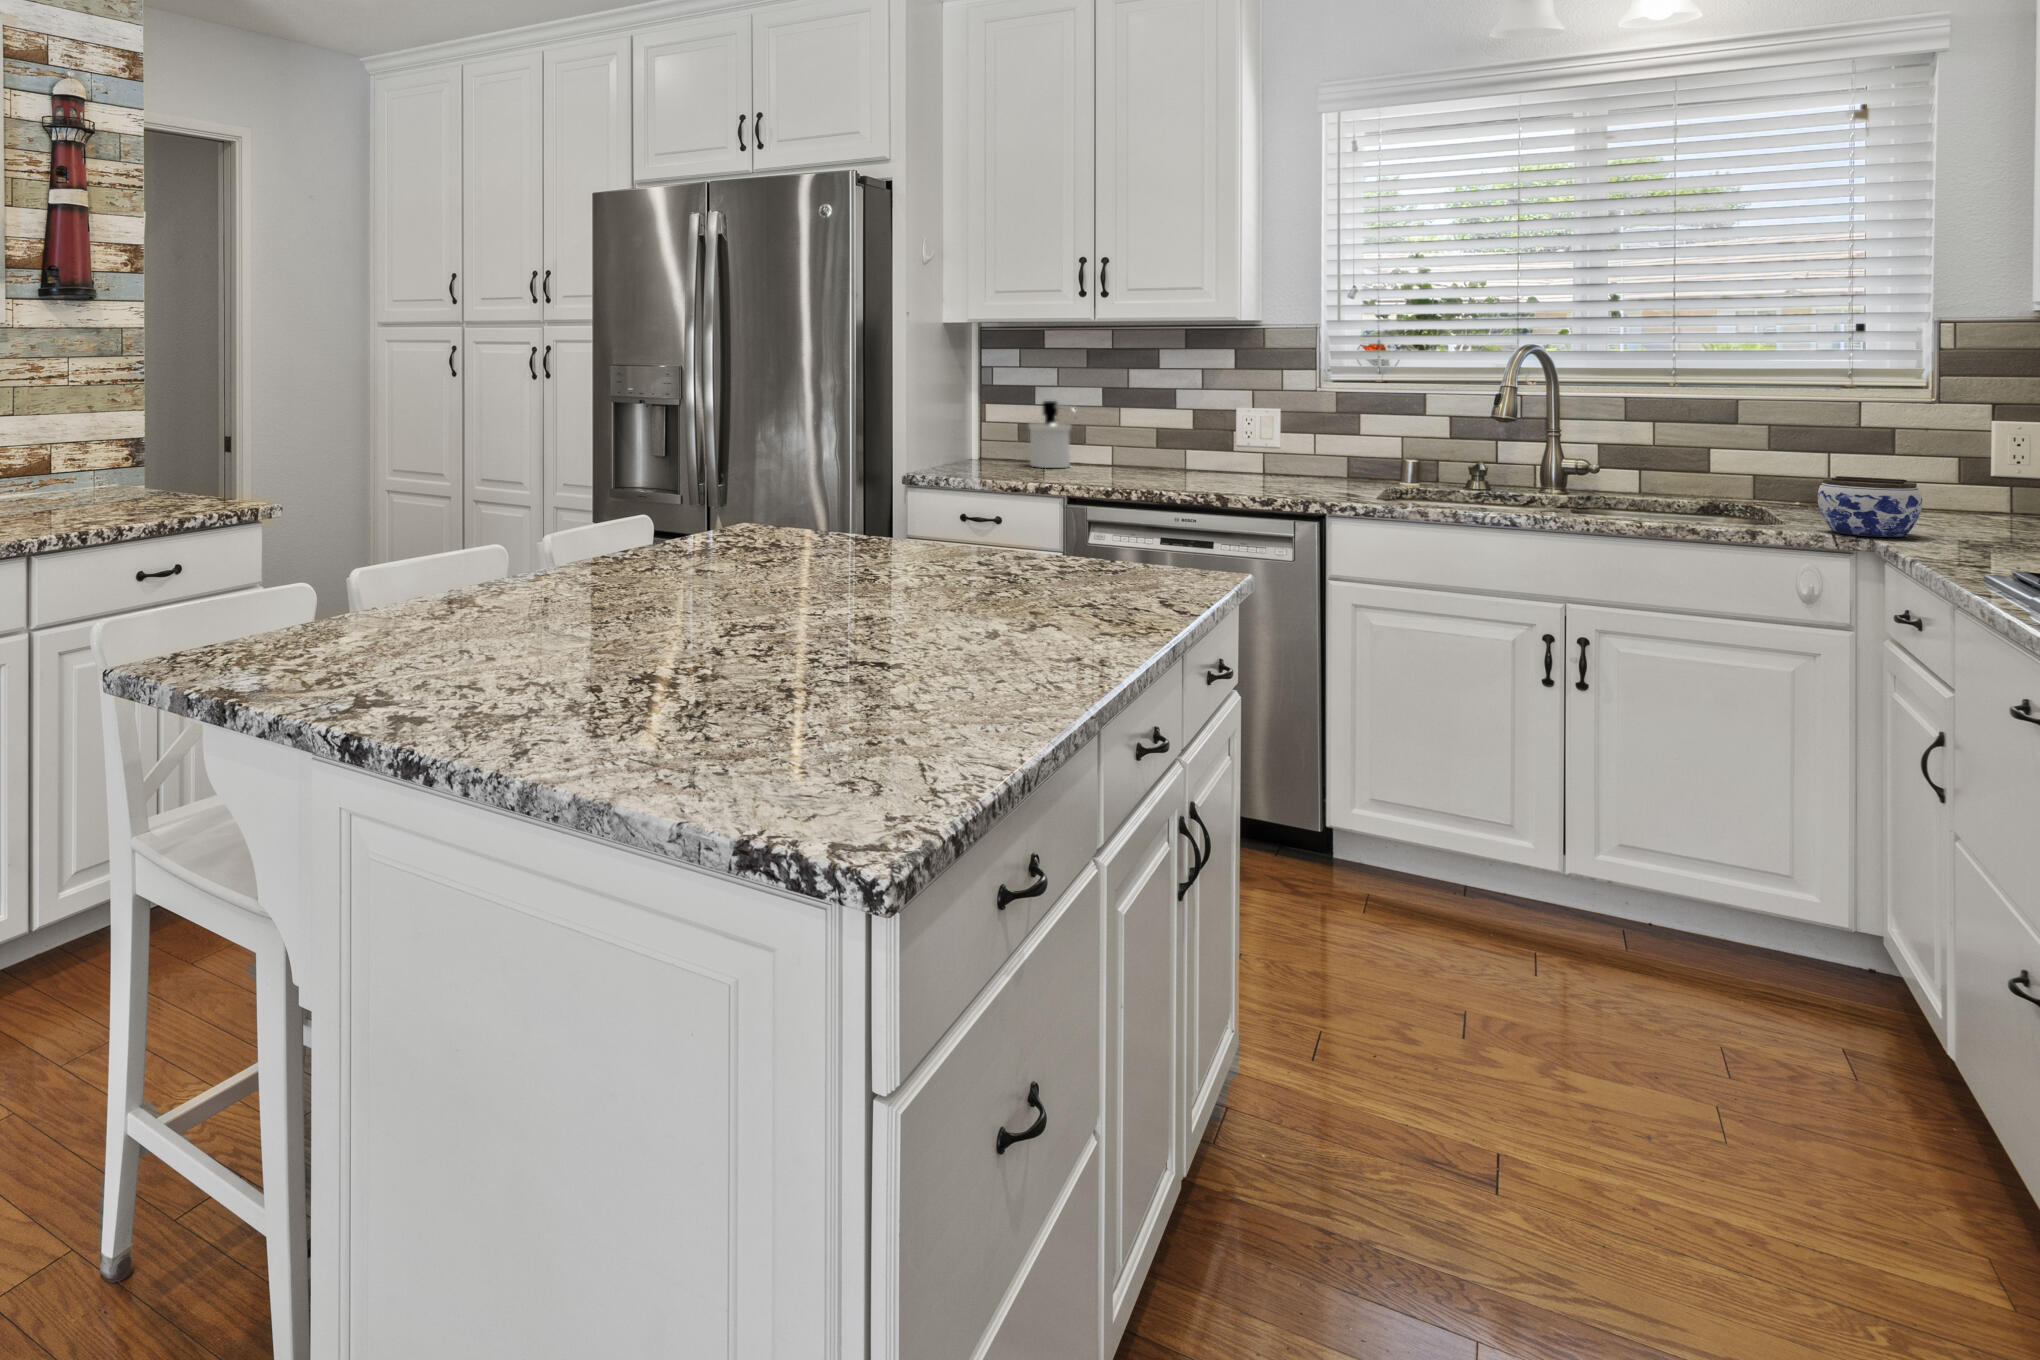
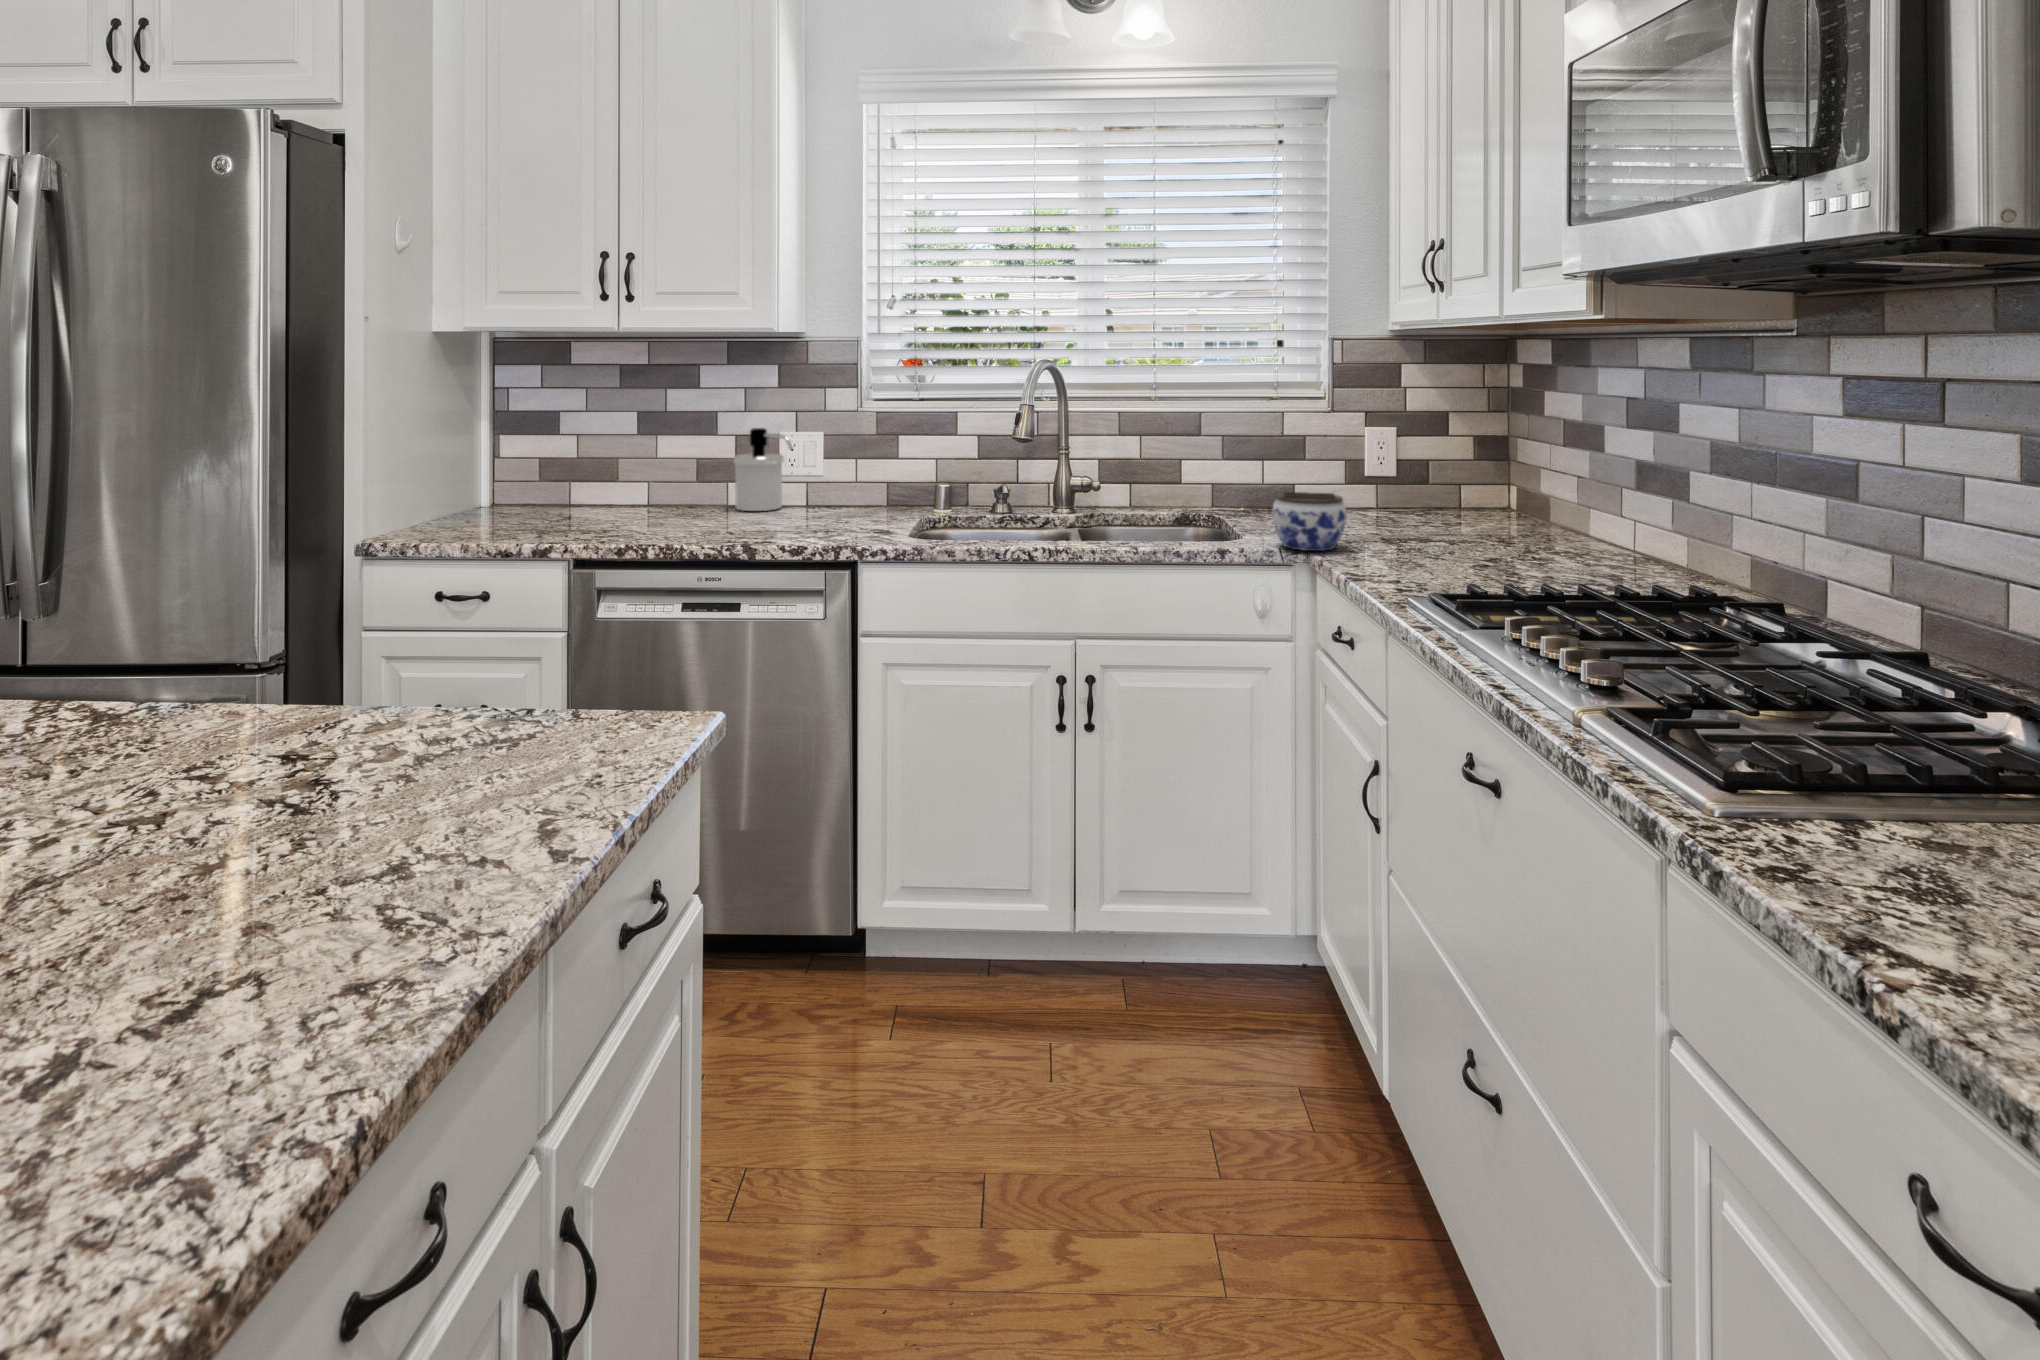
soap dispenser: present [1029,401,1077,468] -> present [734,428,793,511]

